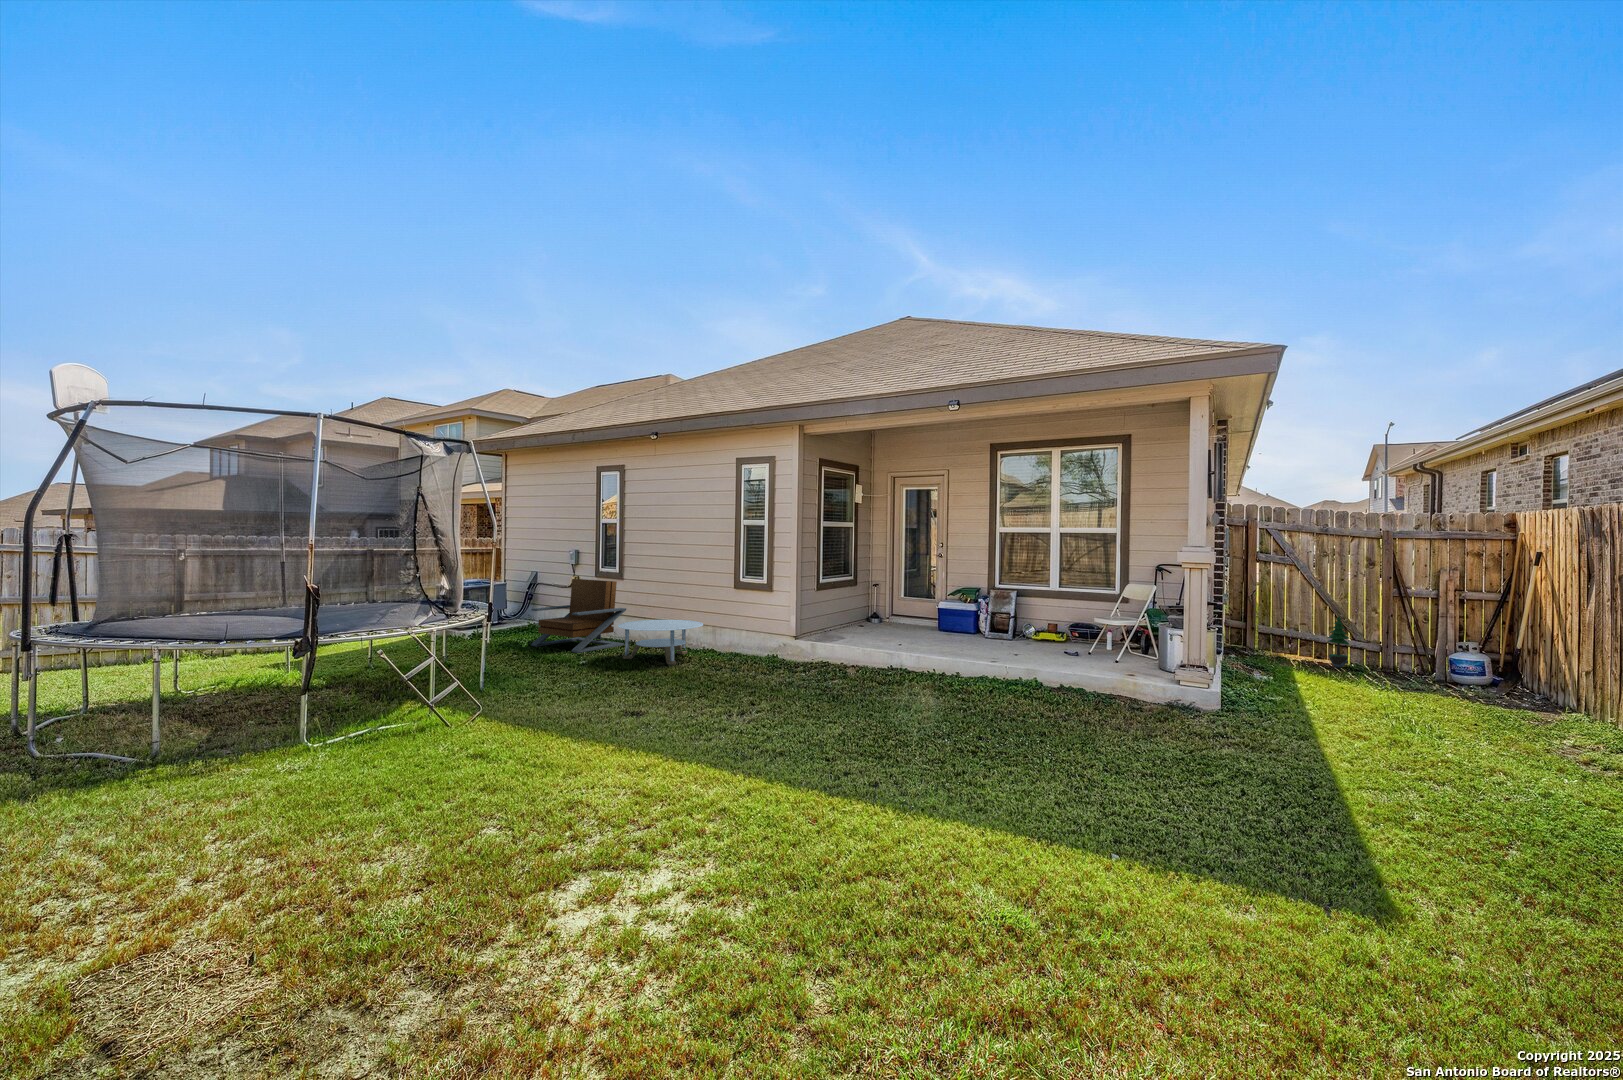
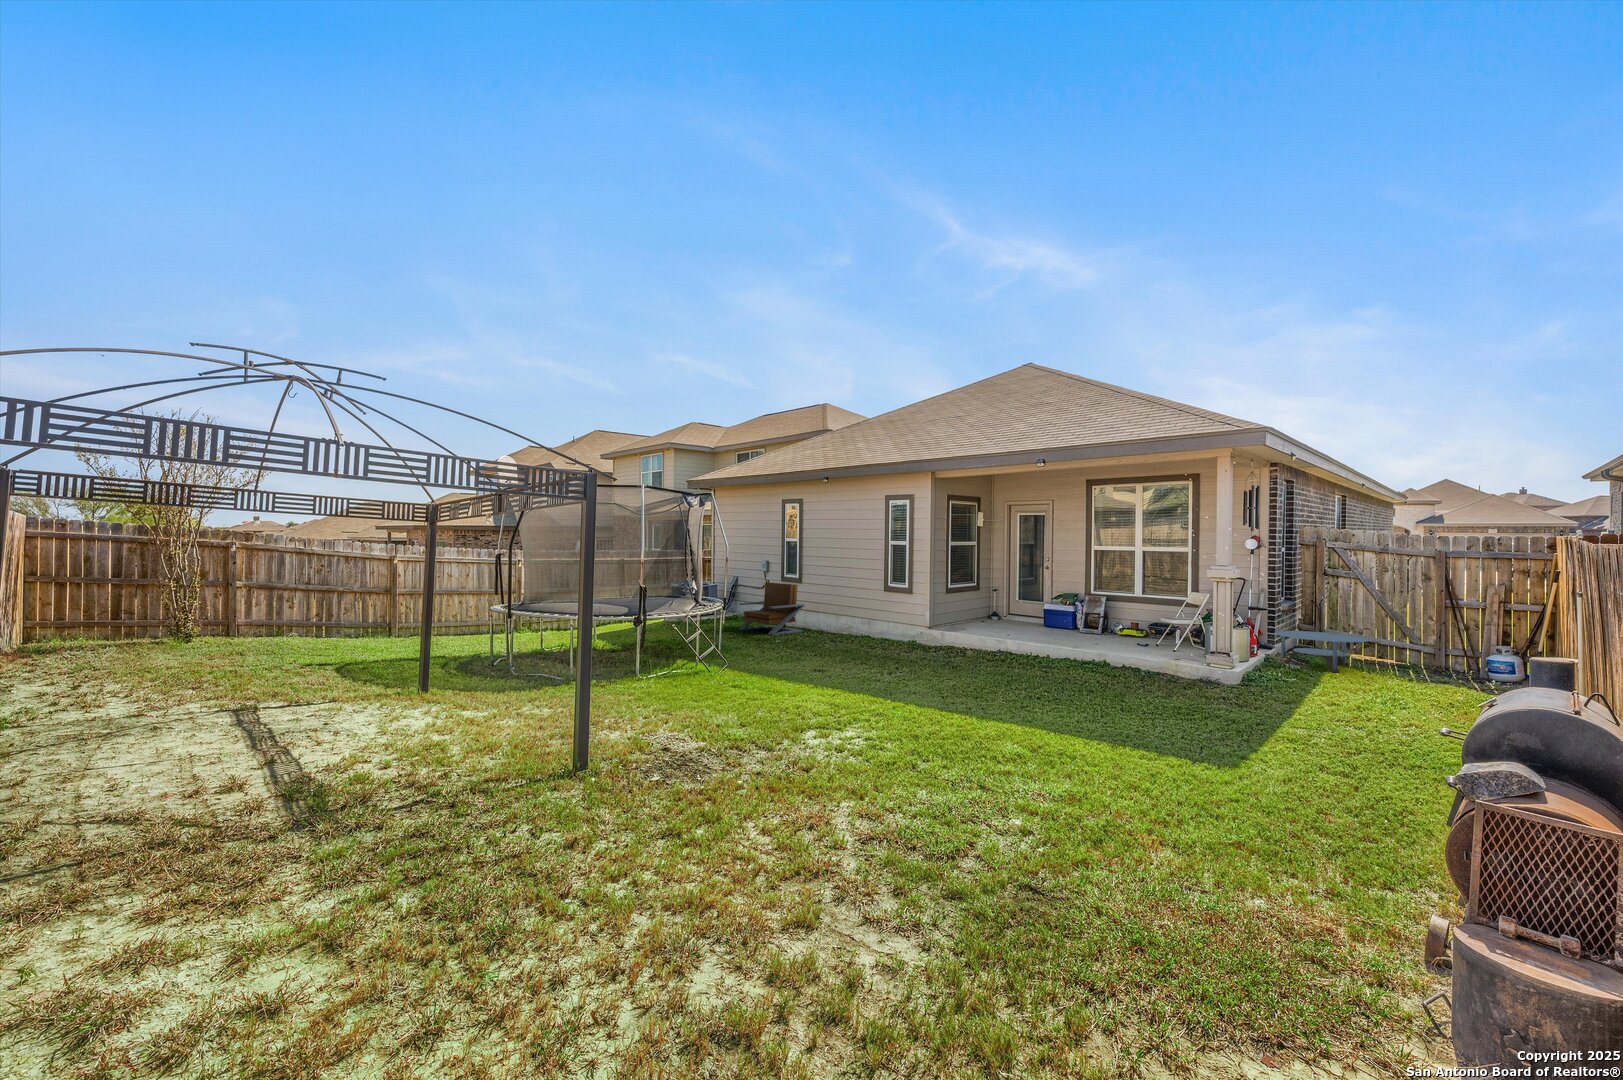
potted tree: present [1328,616,1349,668] -> none [1384,622,1406,667]
round table: present [618,620,703,665] -> present [1275,631,1369,673]

